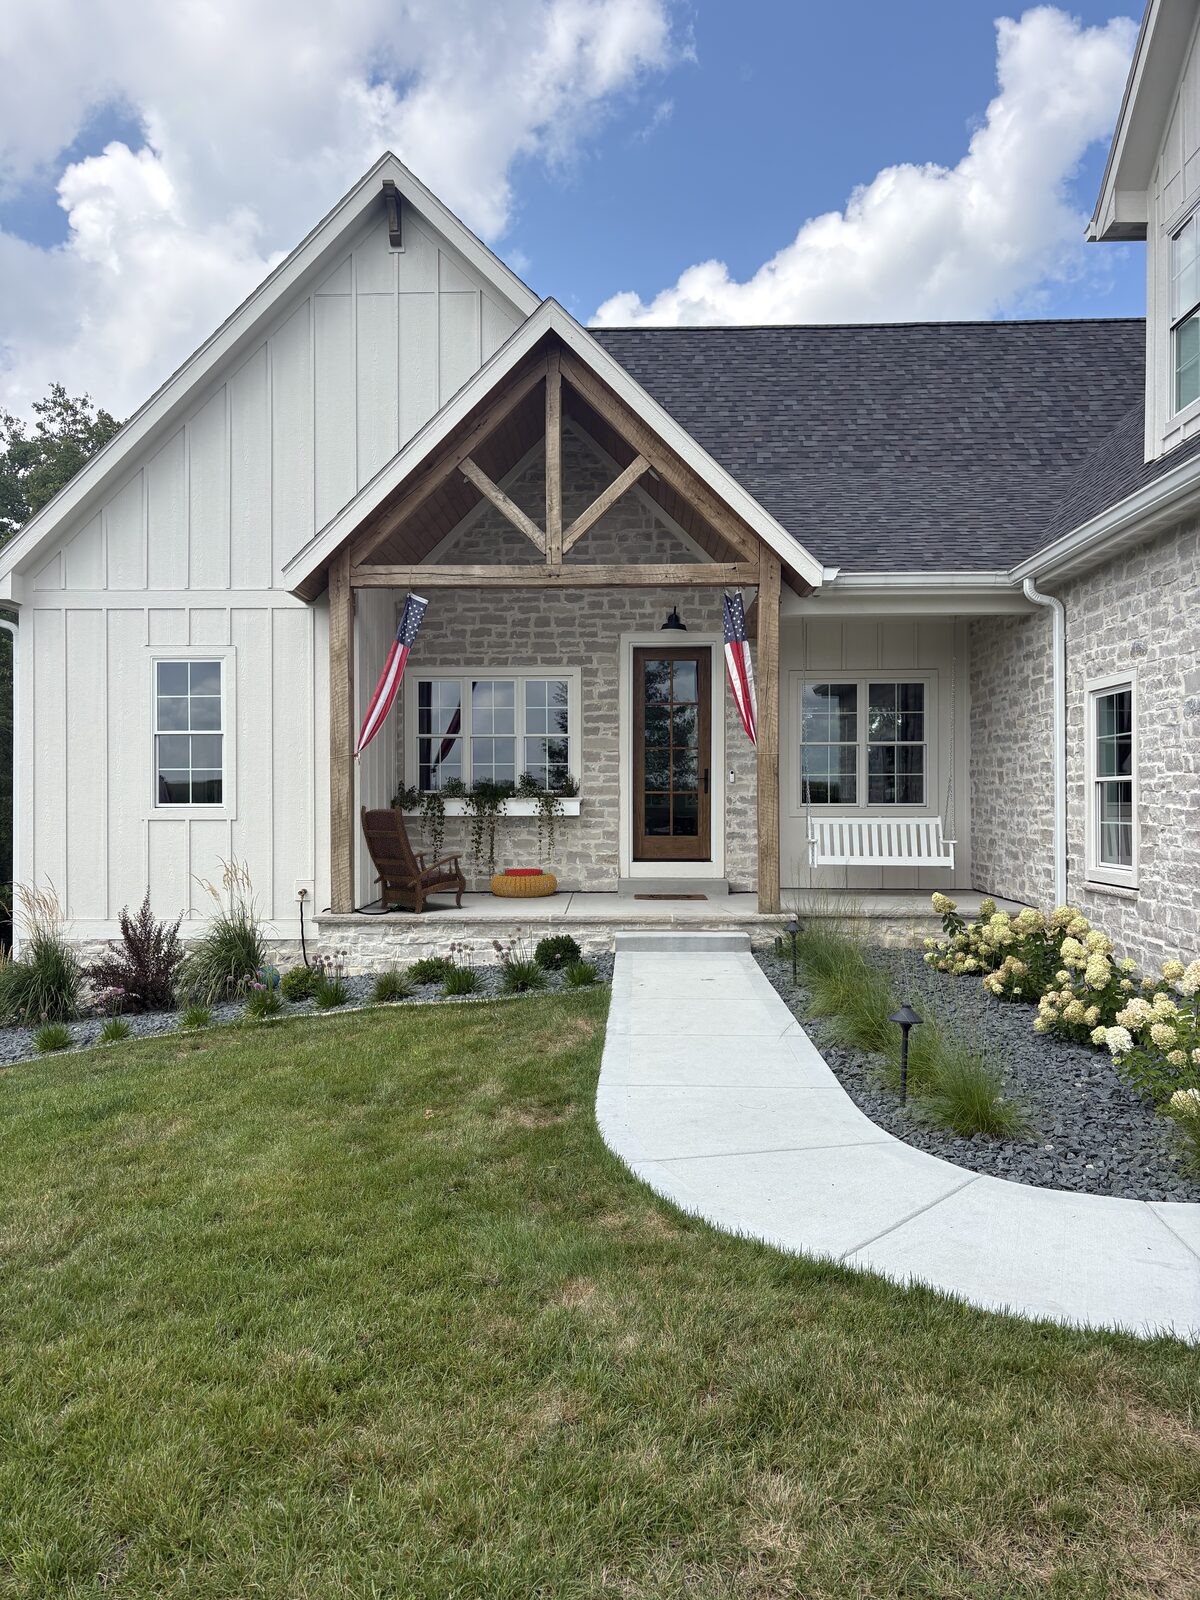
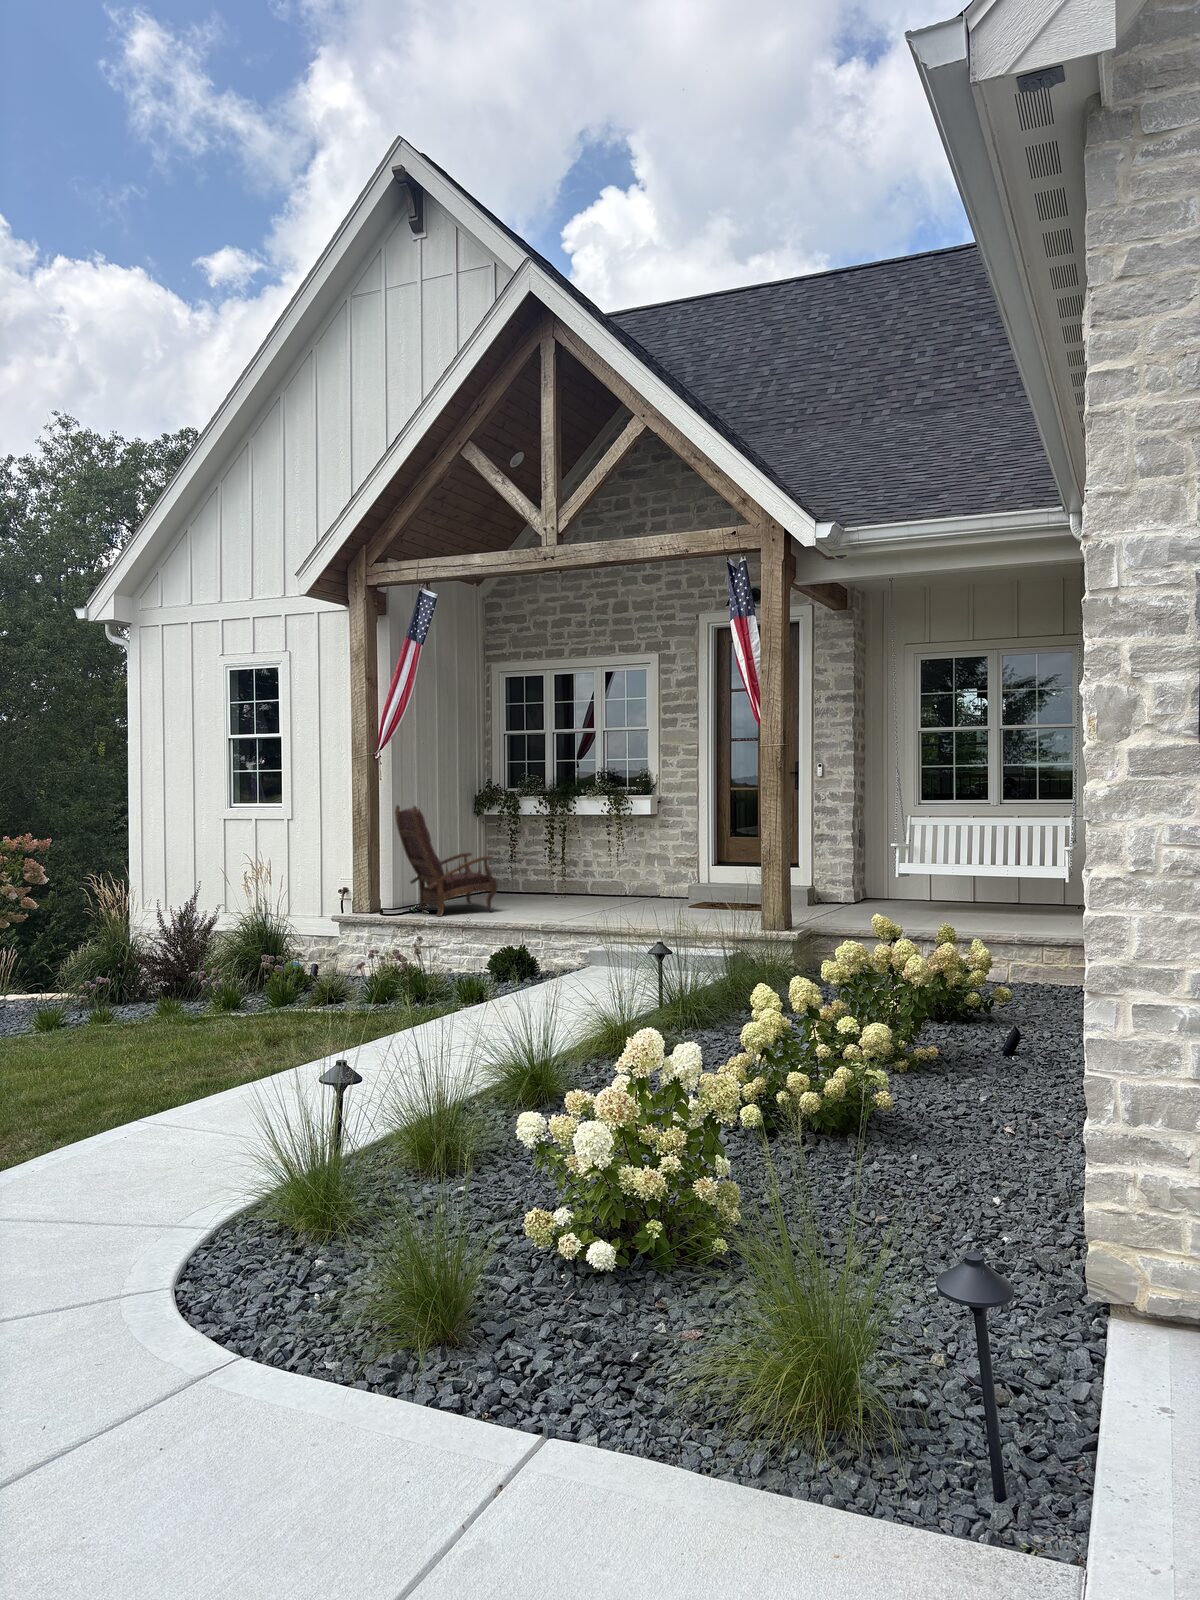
pouf: present [491,869,557,897] -> none [553,871,624,901]

